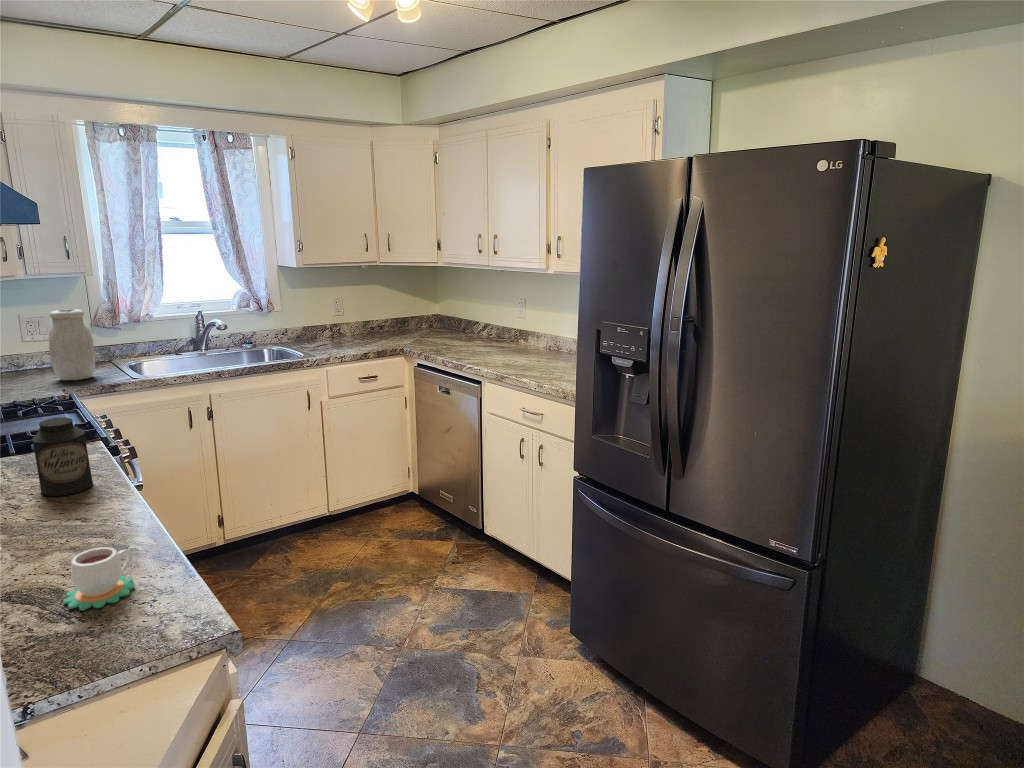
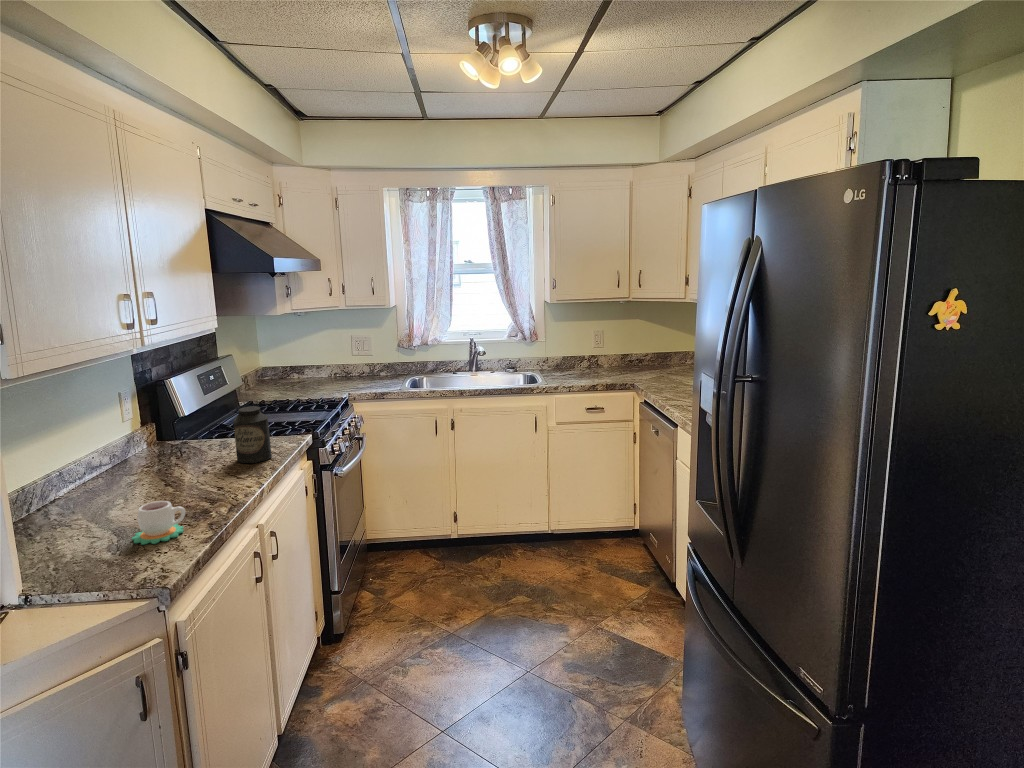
jar: present [49,309,95,380] -> none [358,332,386,385]

